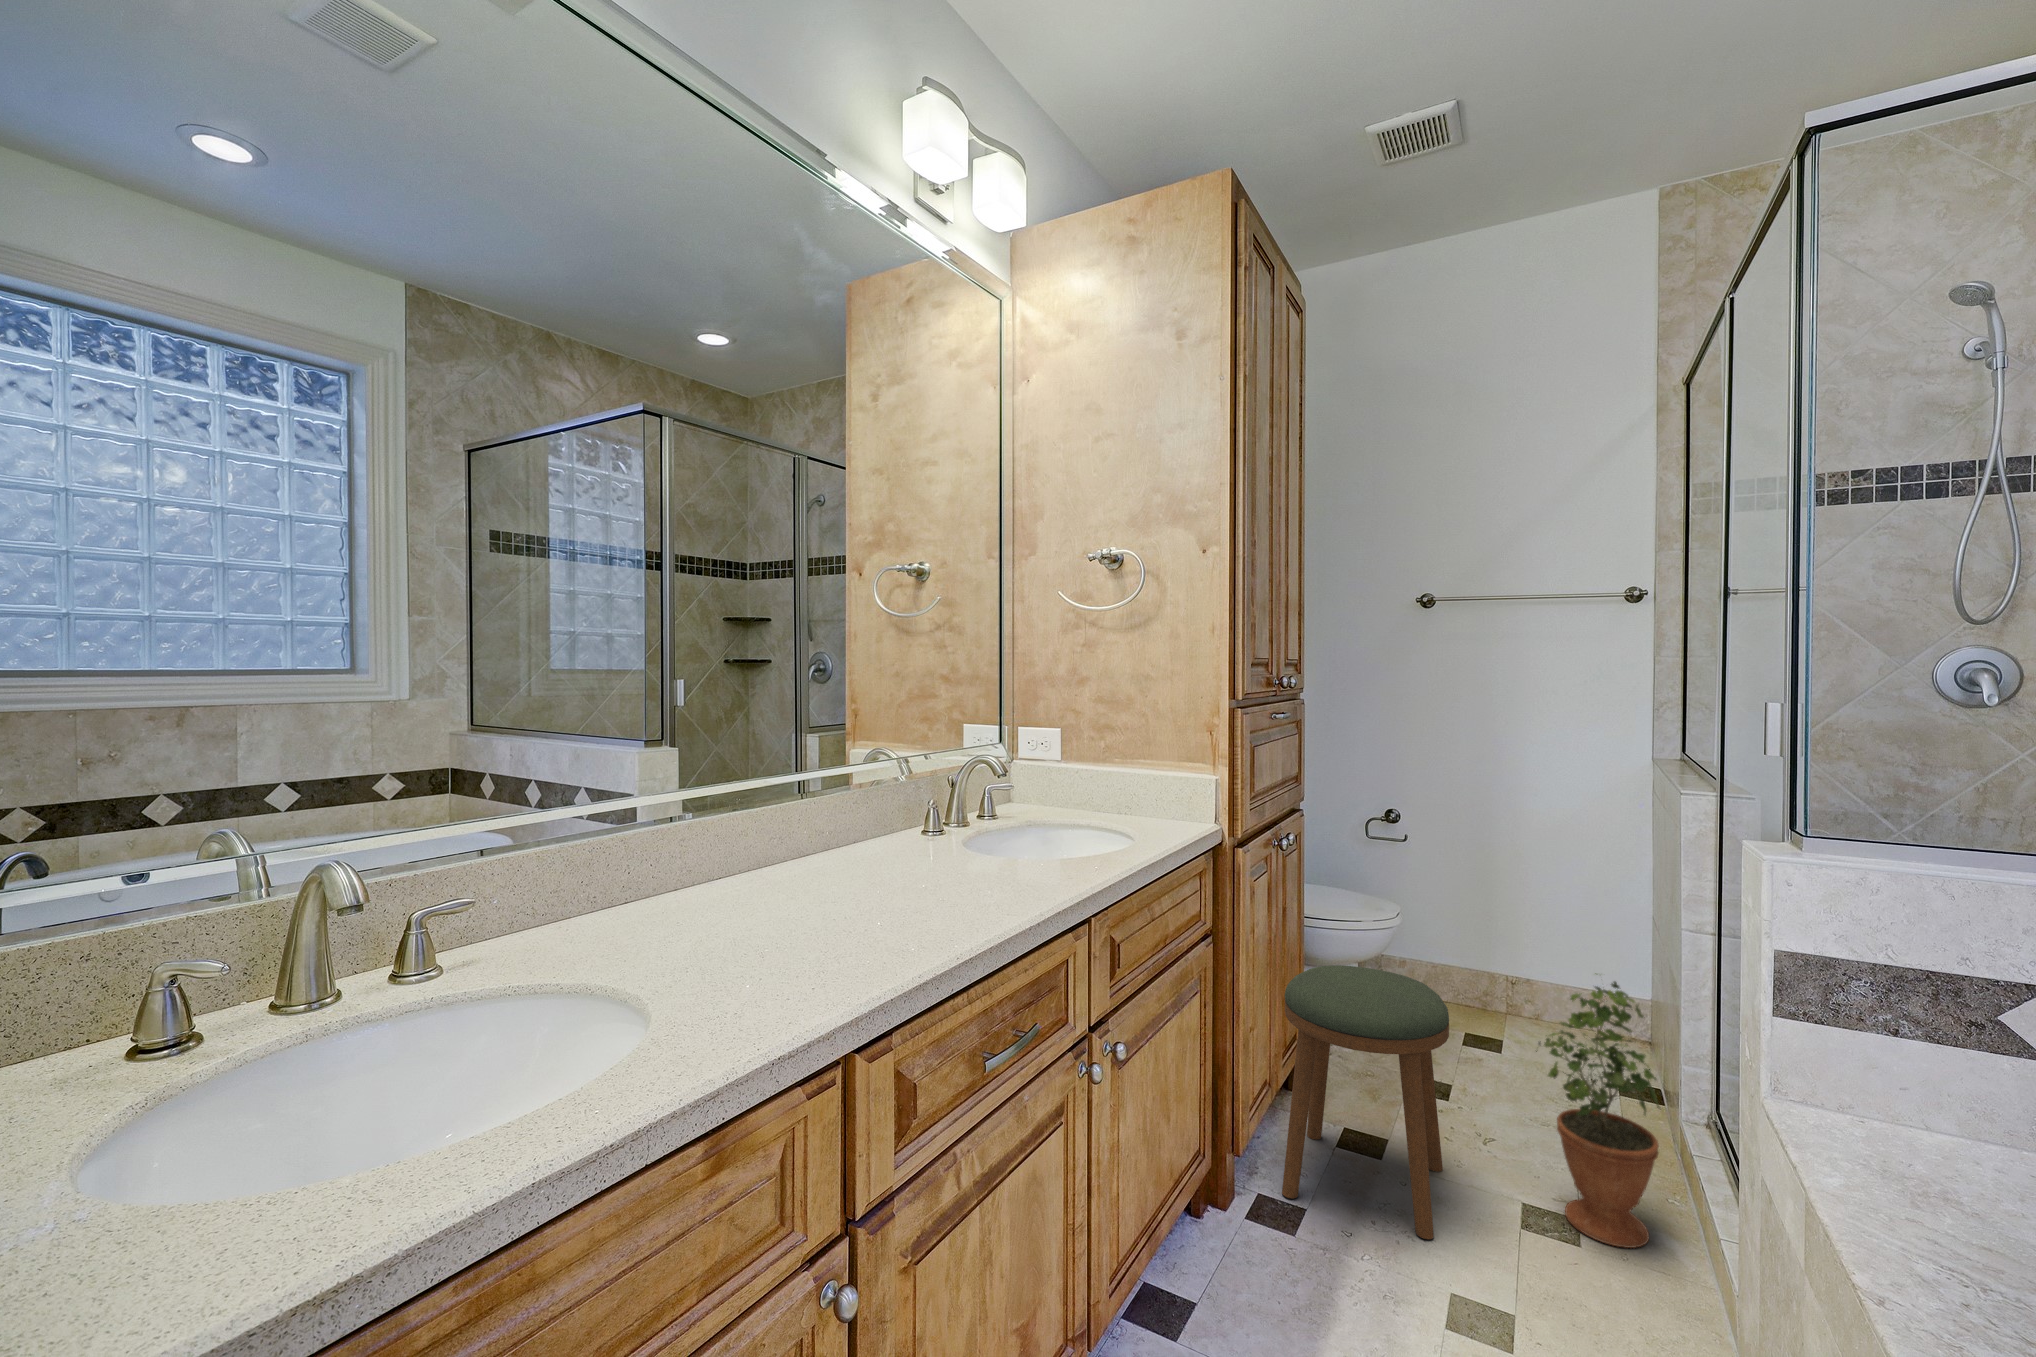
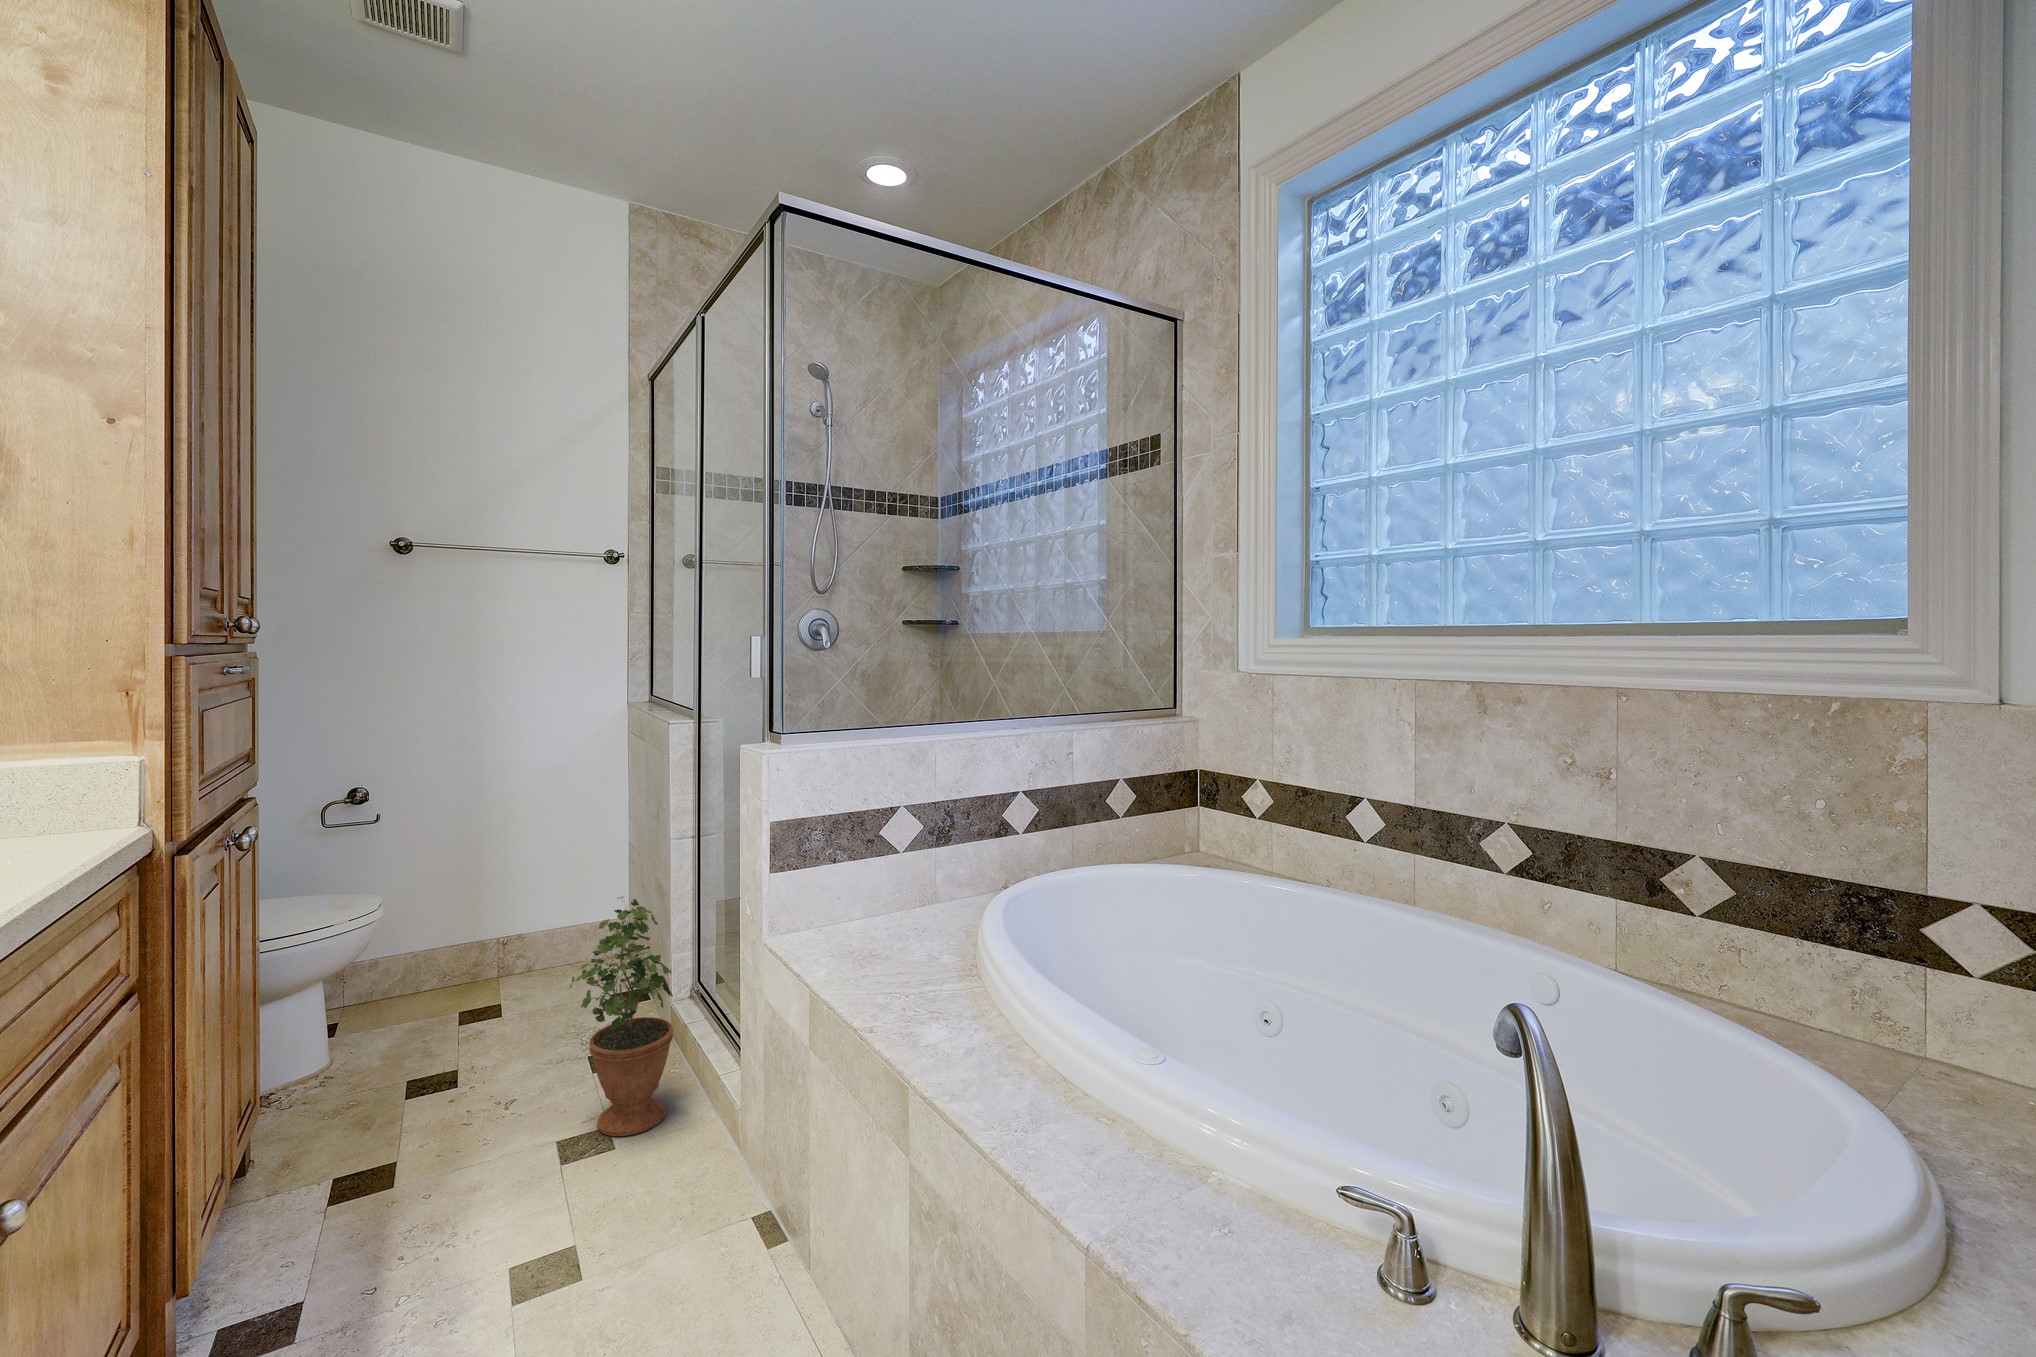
stool: present [1282,965,1449,1239] -> none [256,961,486,1299]

